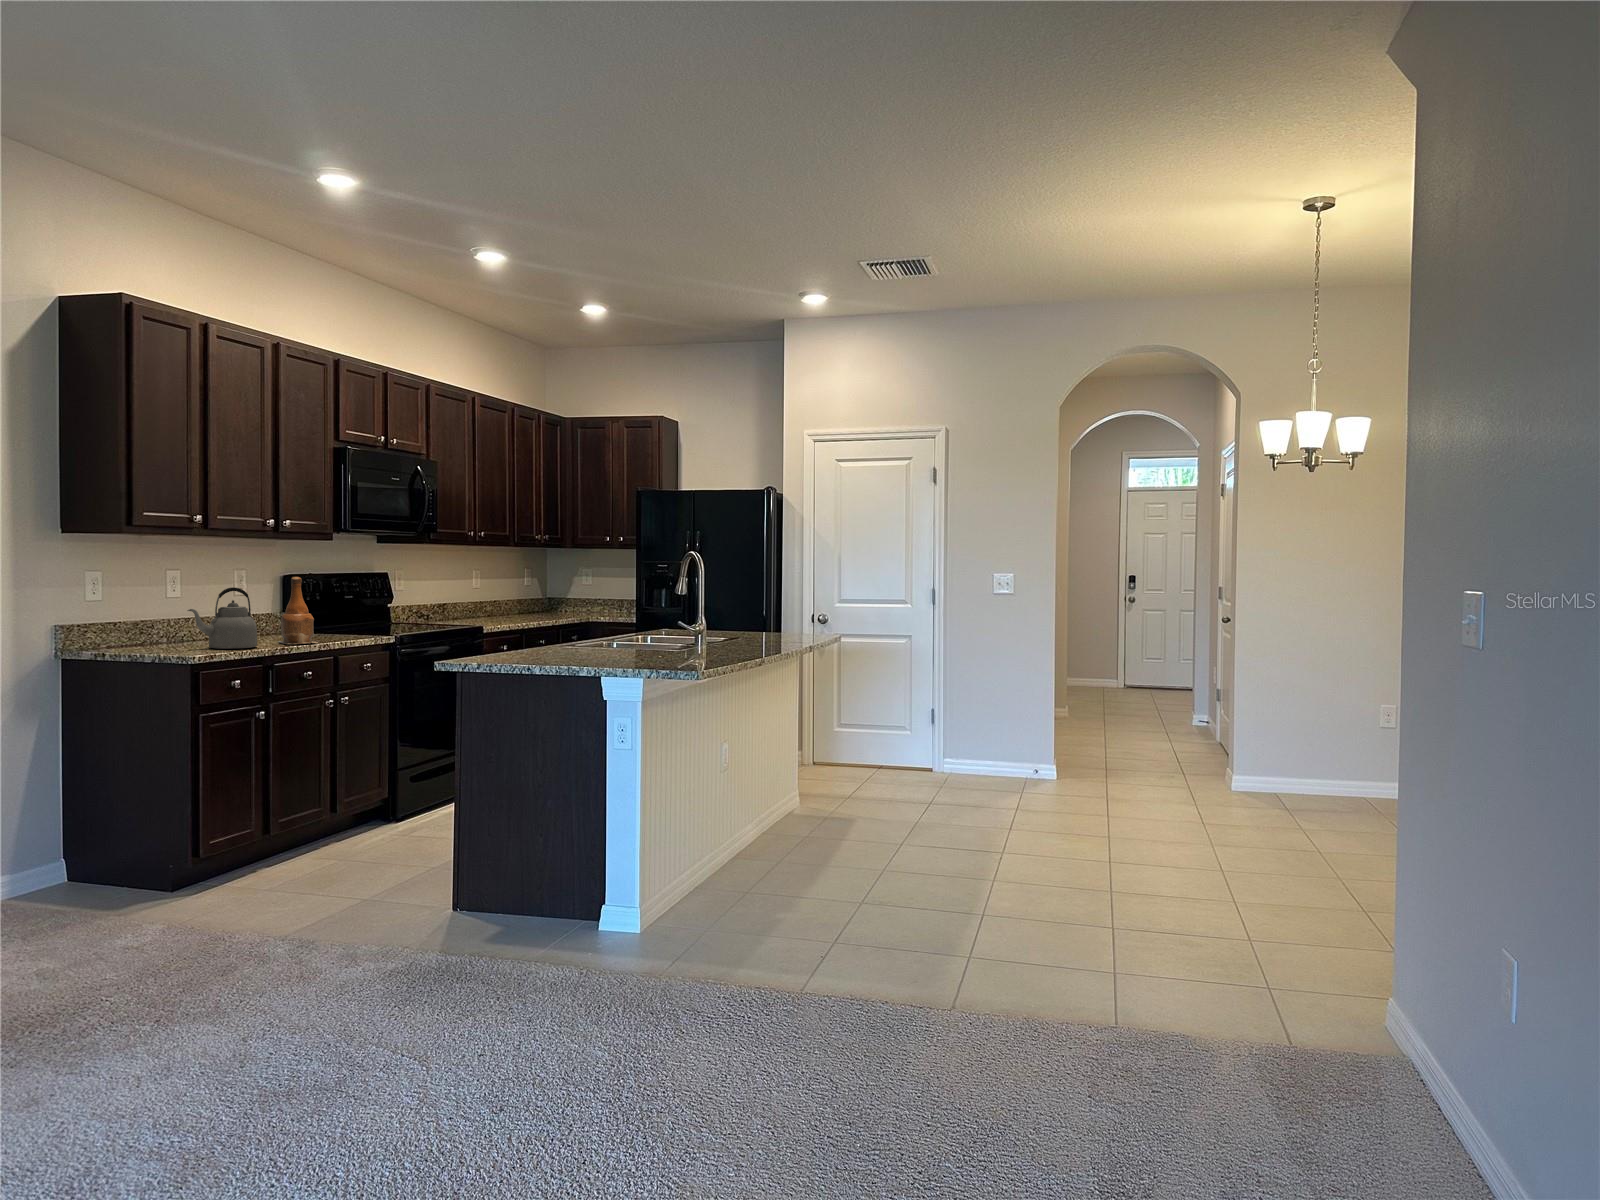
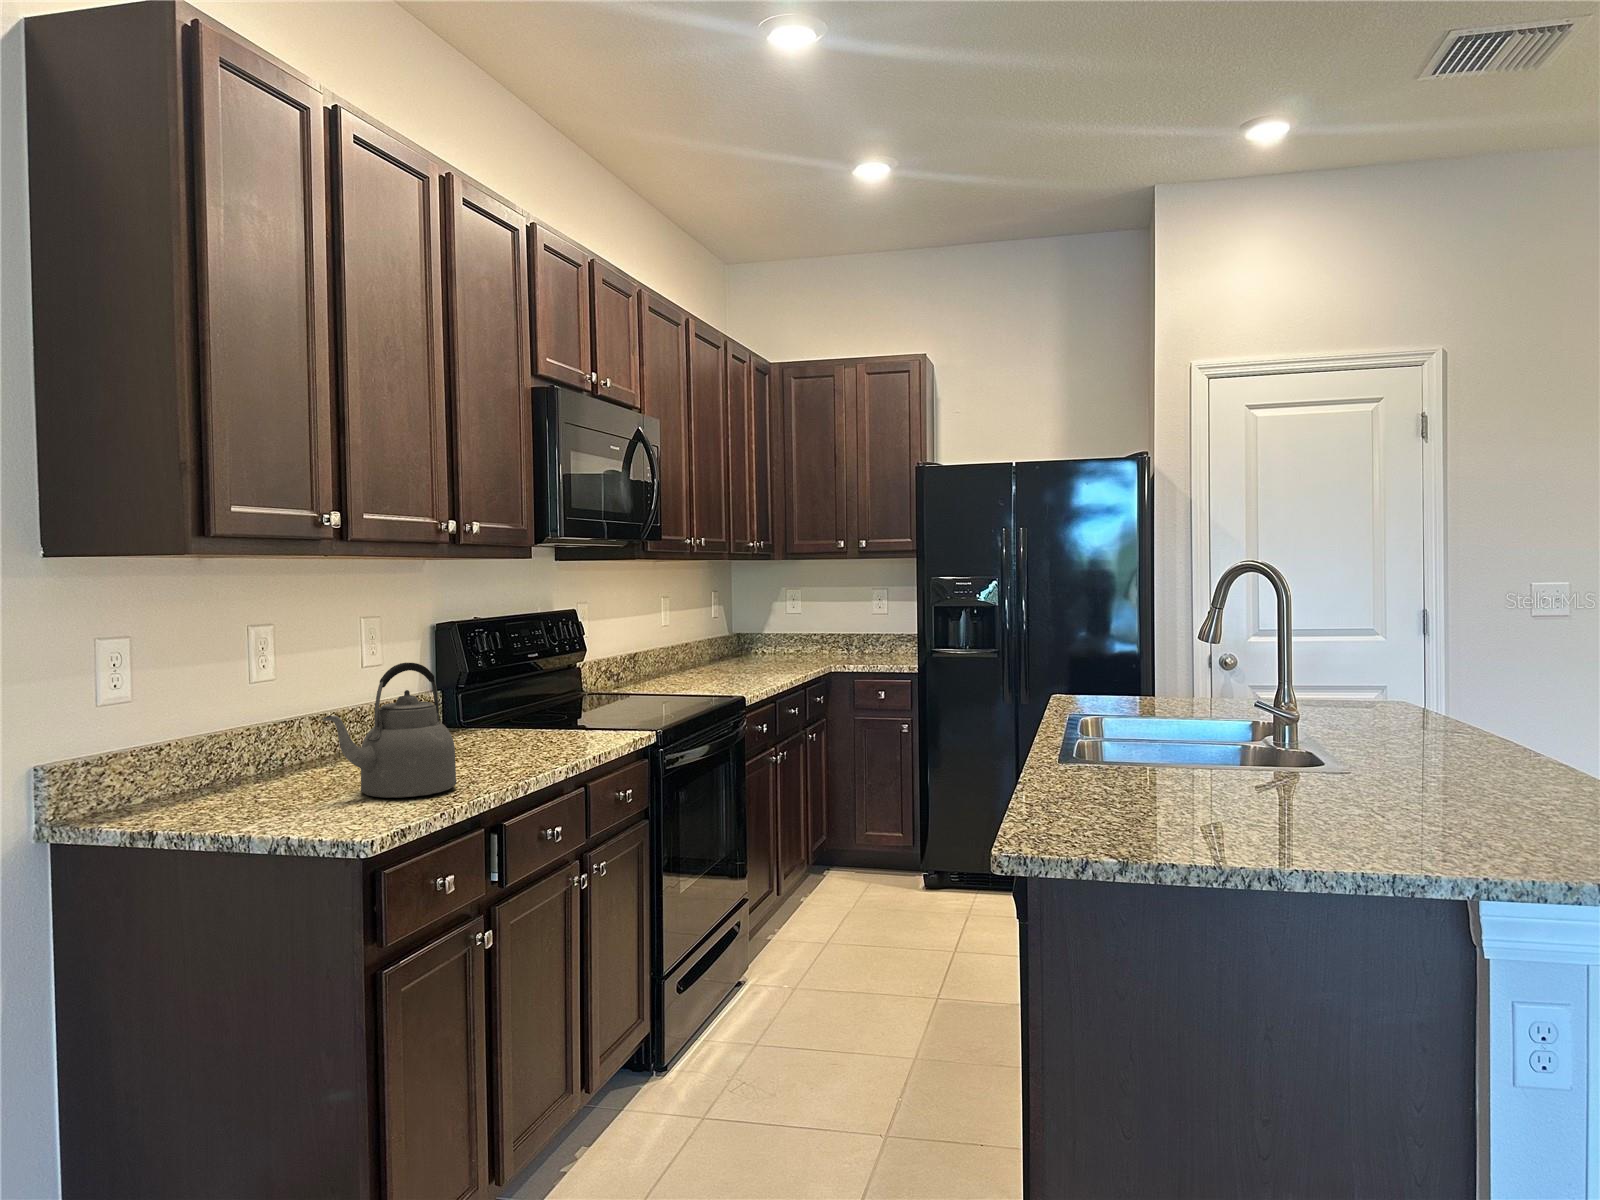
bottle: present [278,577,317,644] -> none [470,632,555,772]

